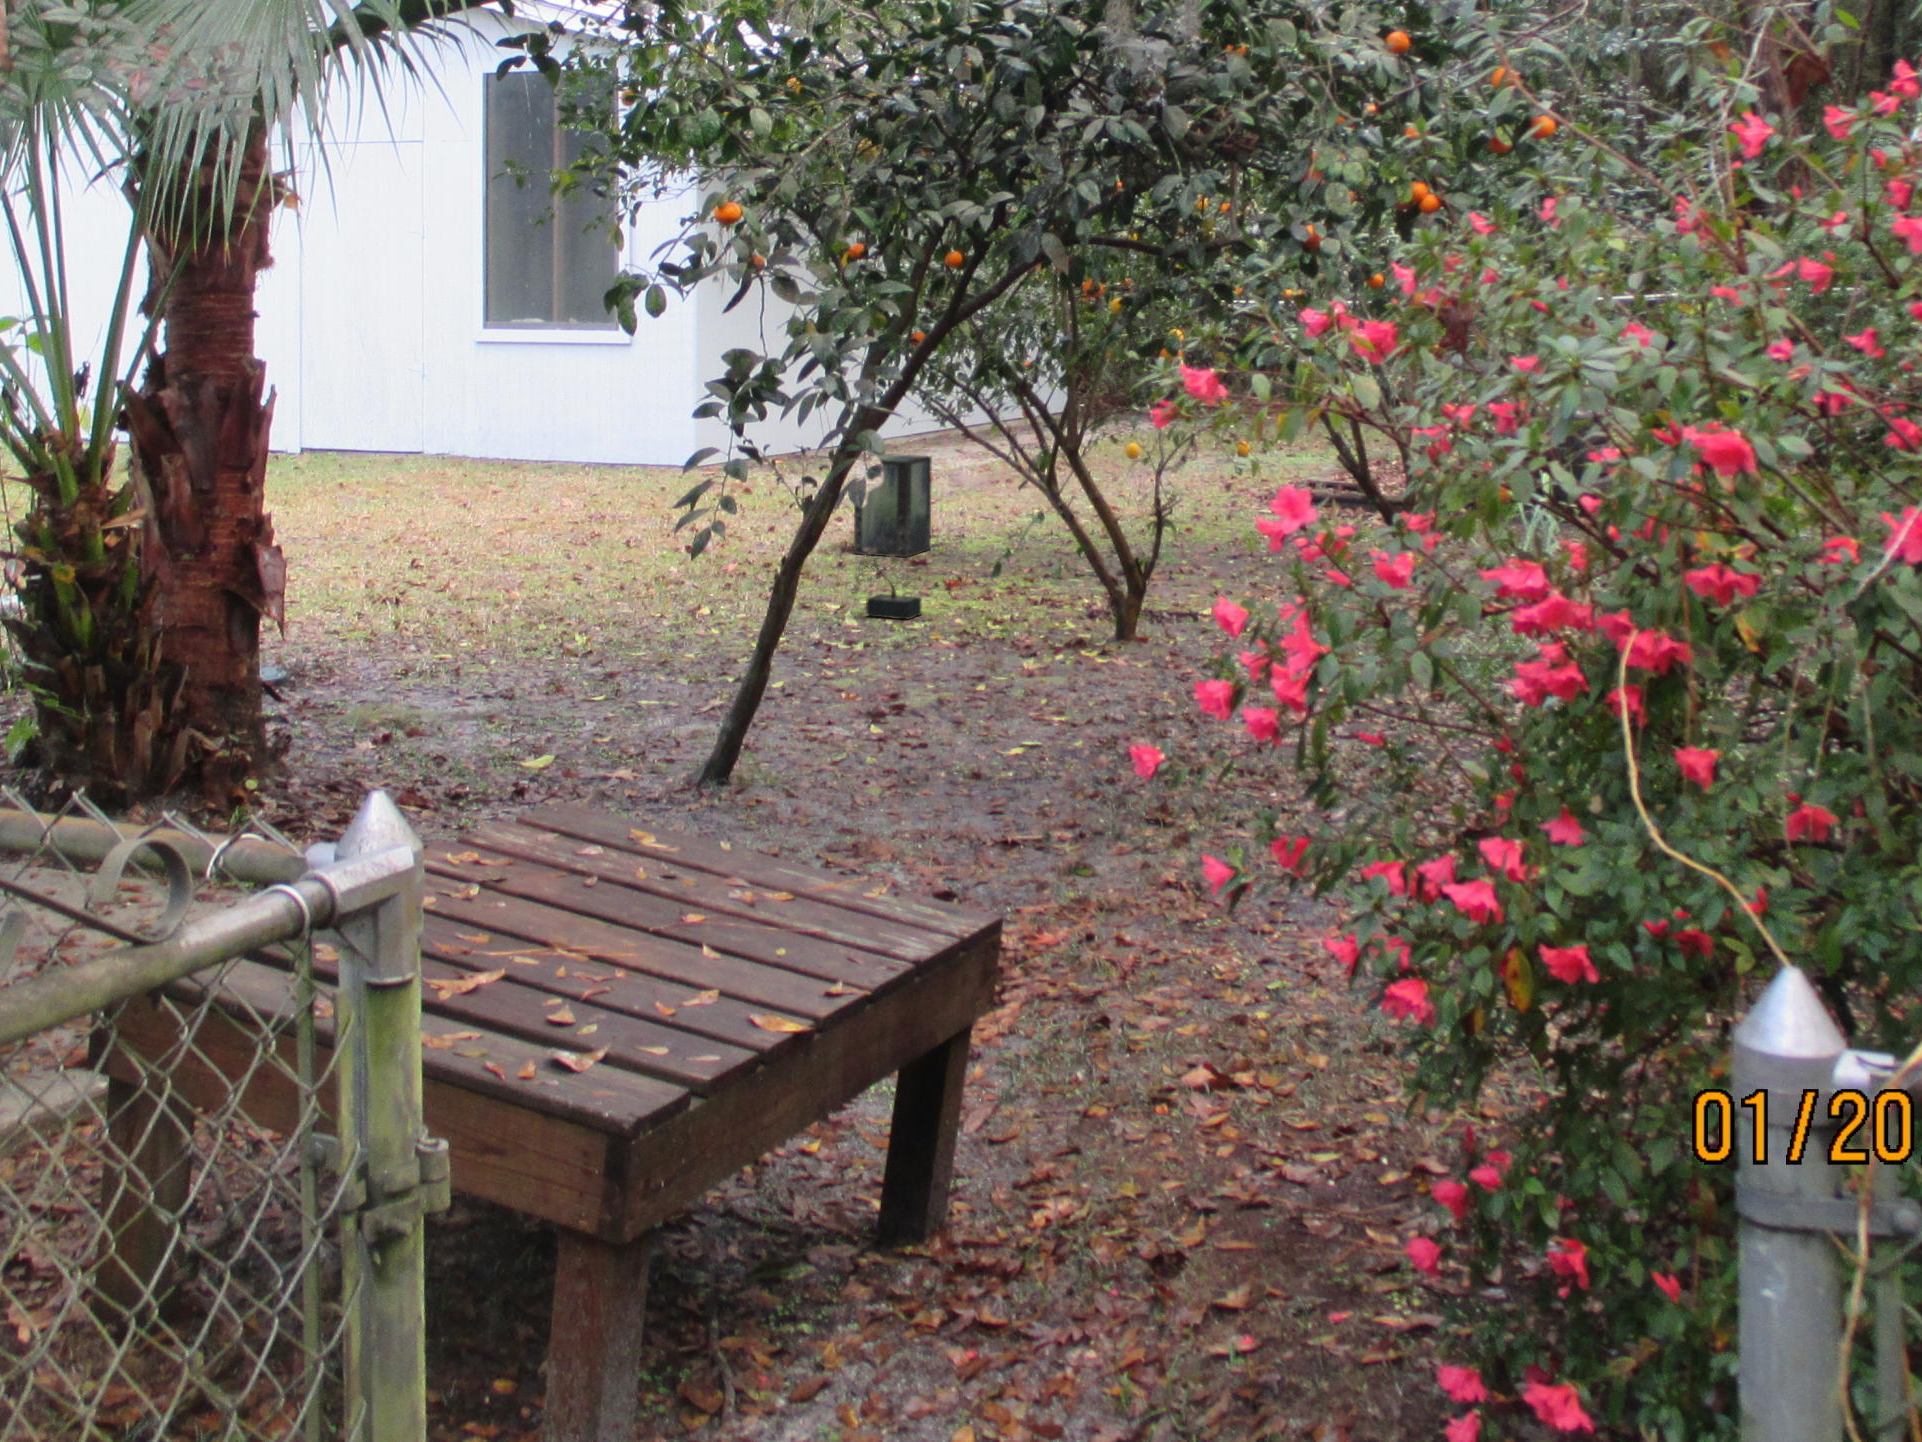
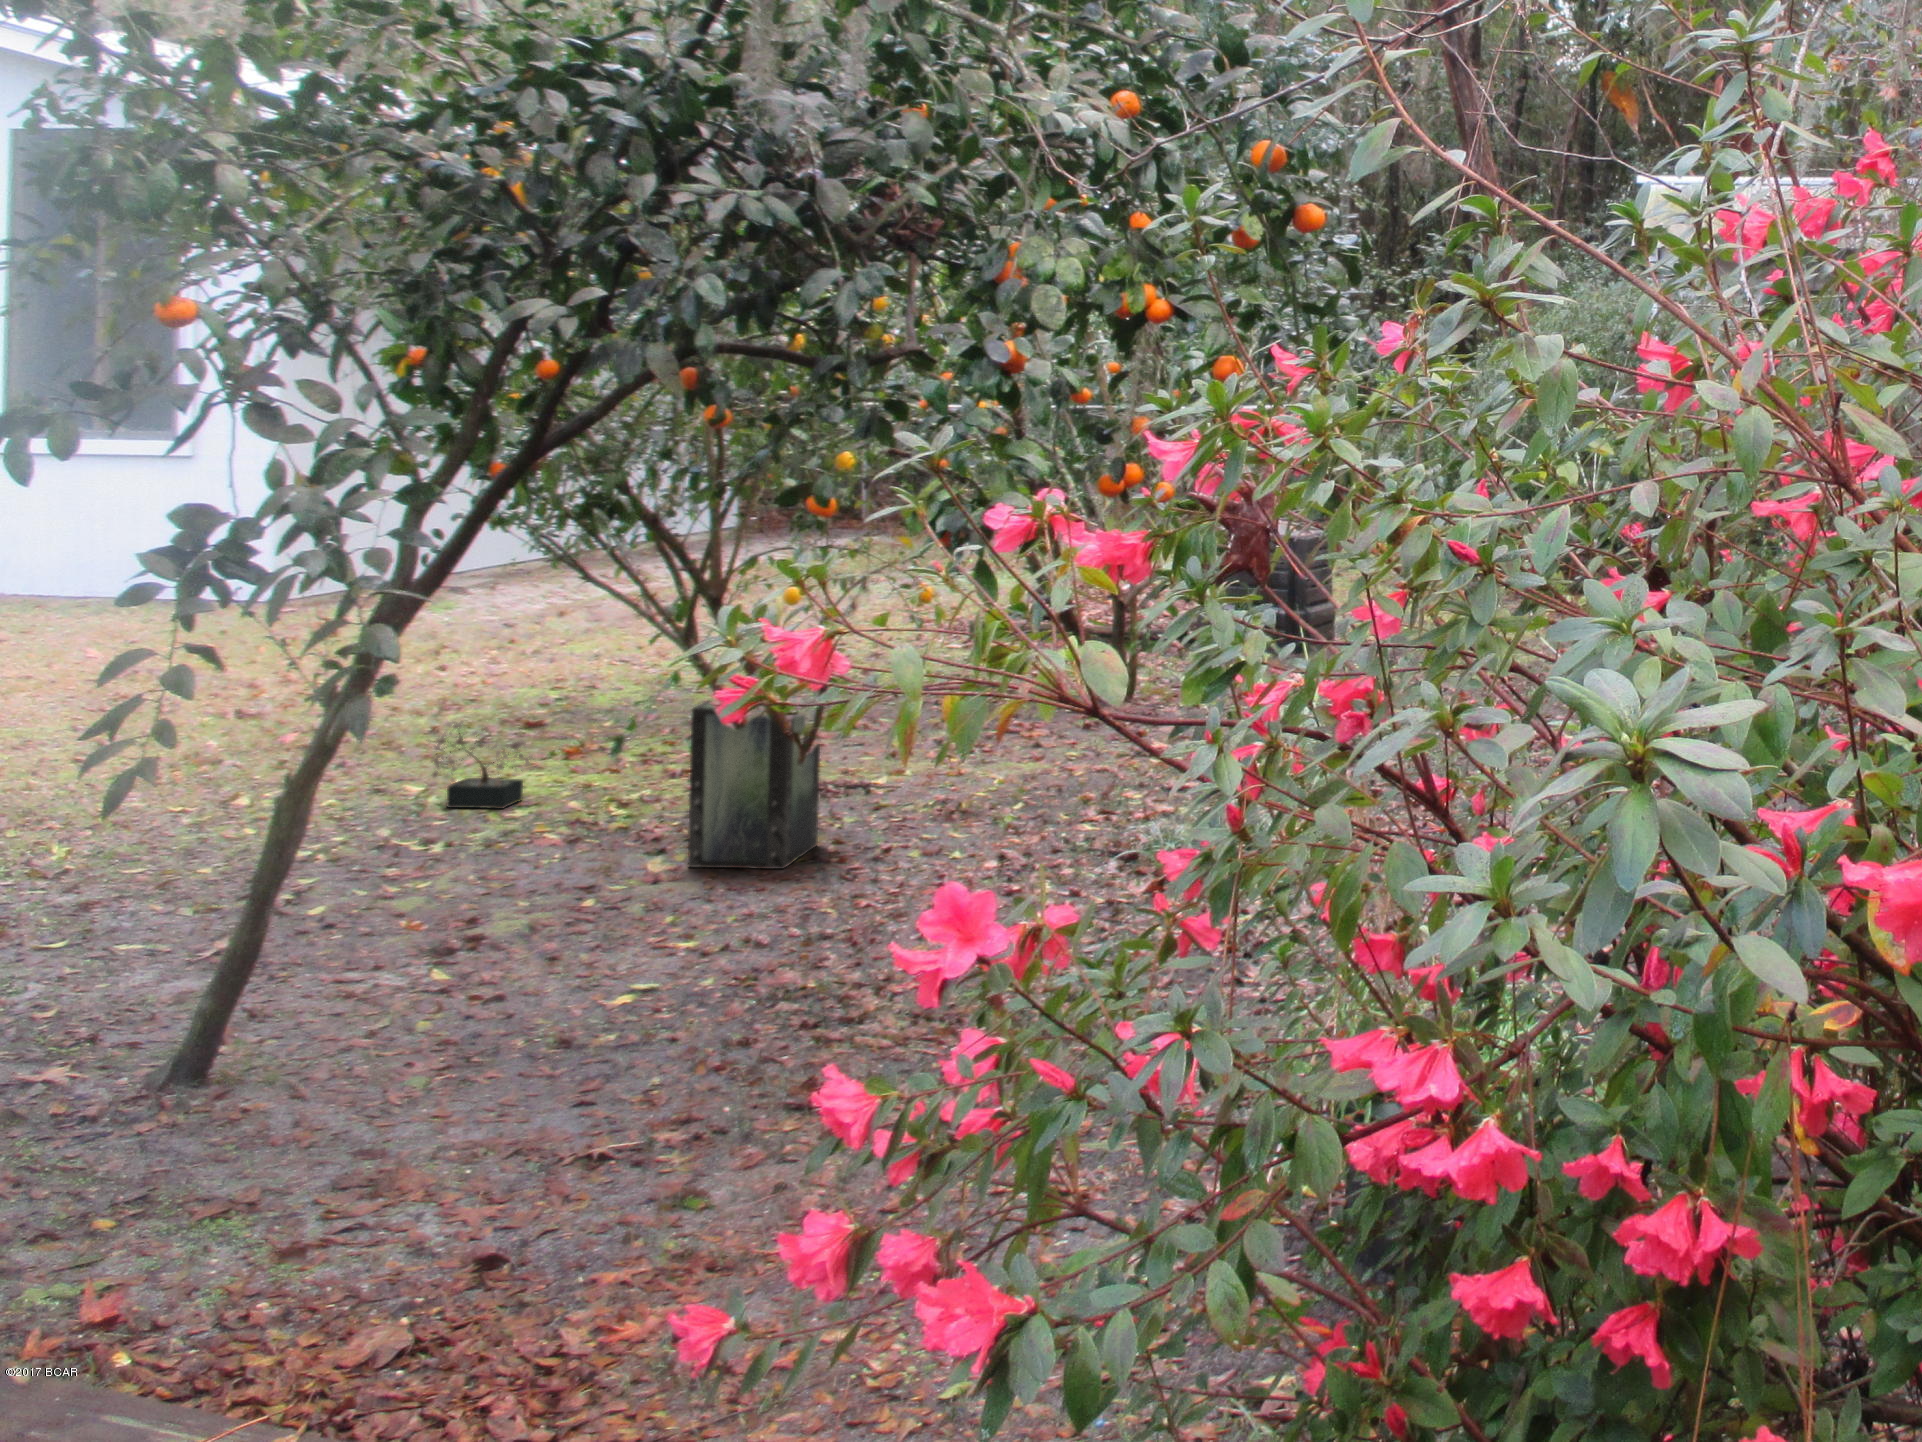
storage box: present [854,454,932,557] -> present [688,702,820,869]

